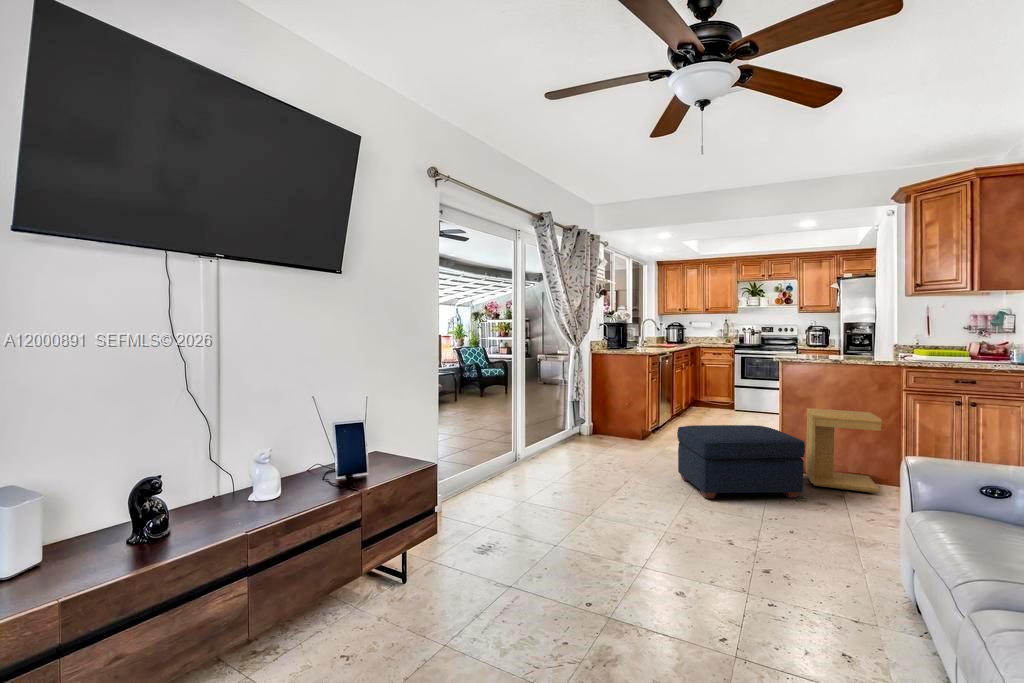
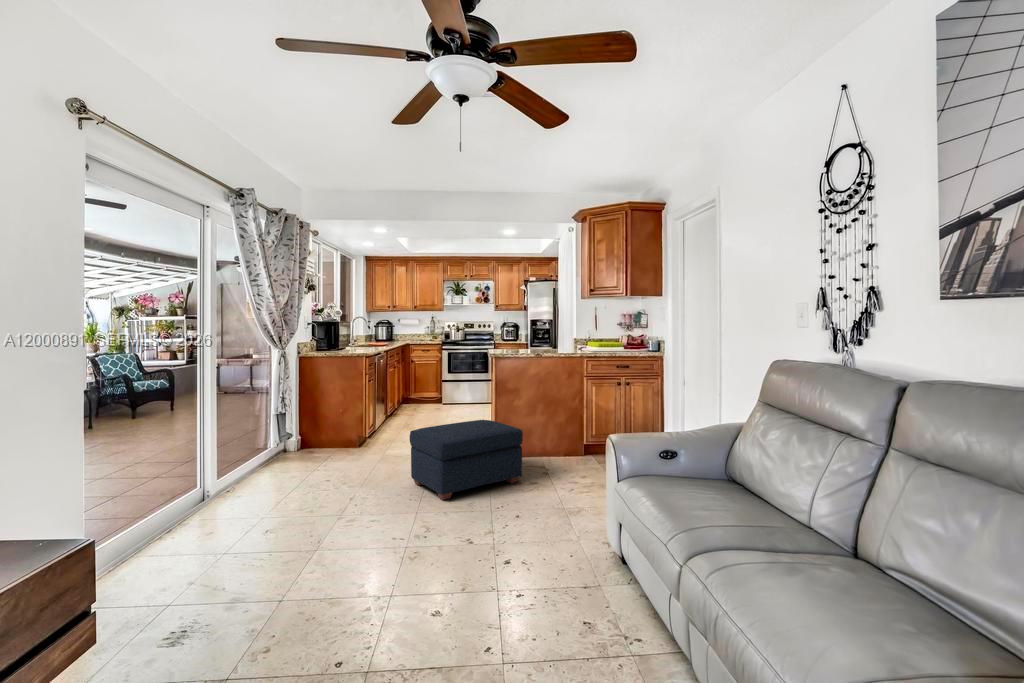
side table: present [806,408,882,493] -> none [518,398,574,468]

